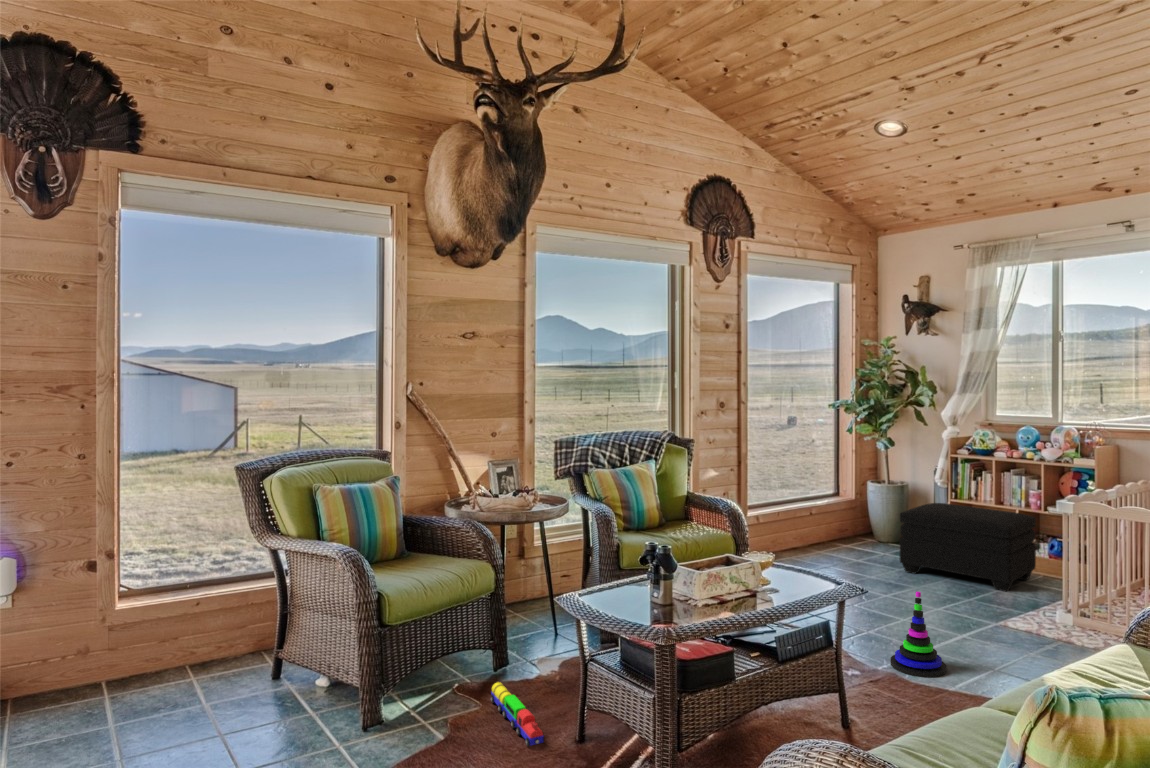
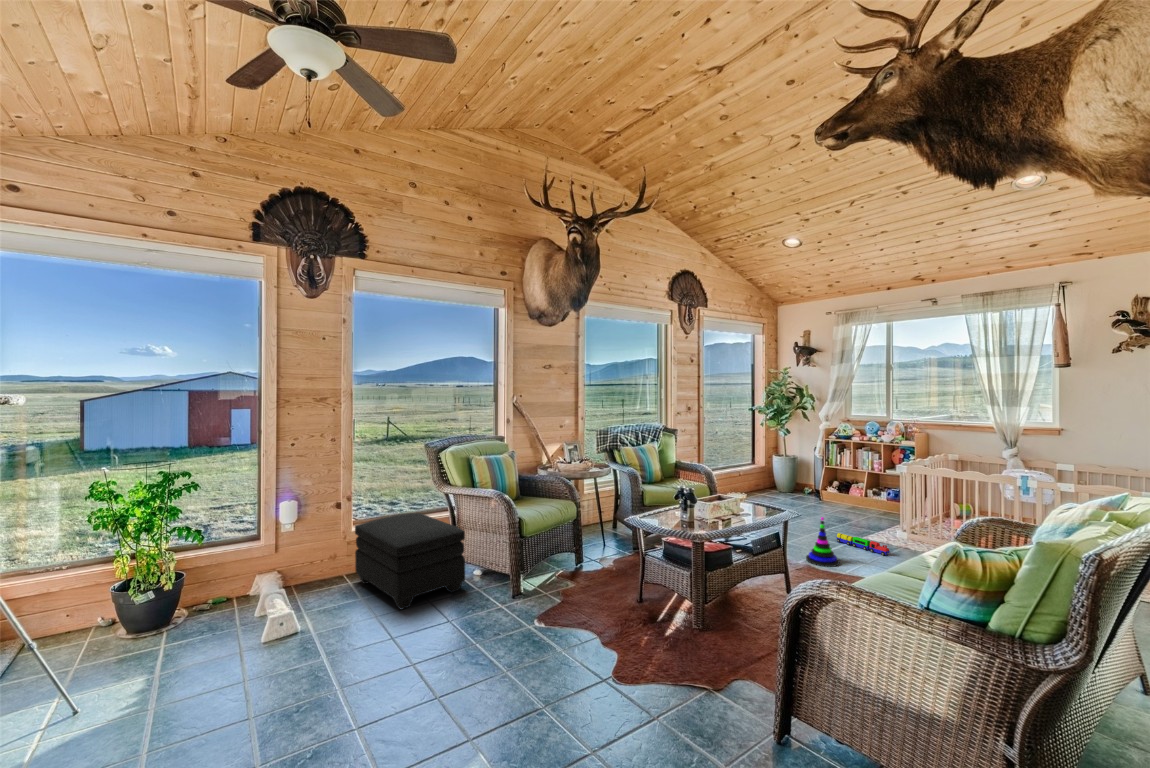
ottoman: present [899,503,1036,592] -> present [355,513,465,609]
toy train: present [491,682,544,747] -> present [836,533,889,556]

